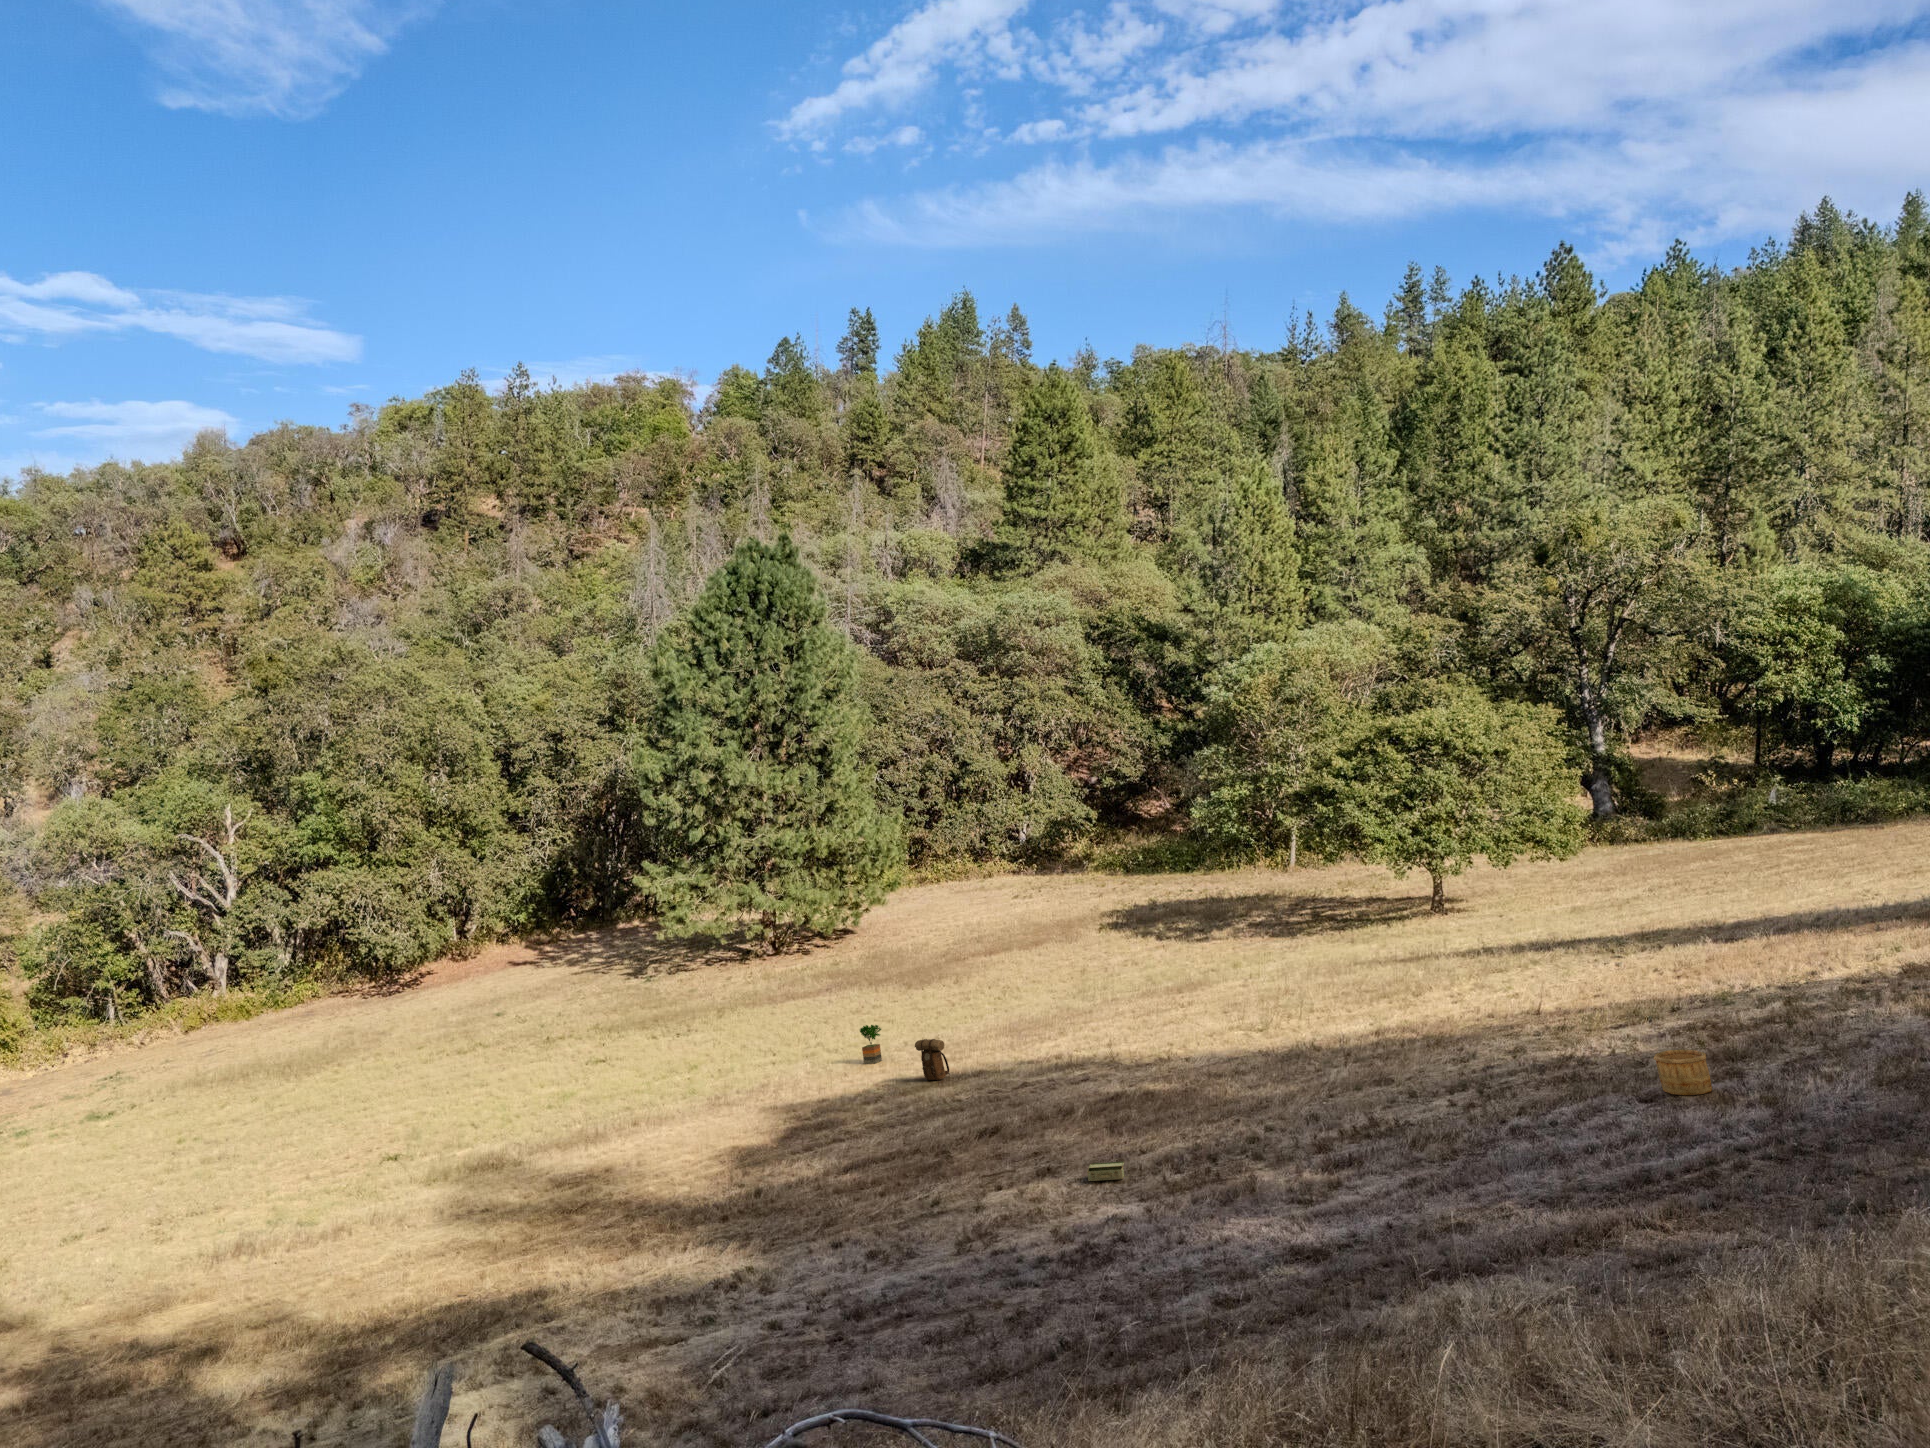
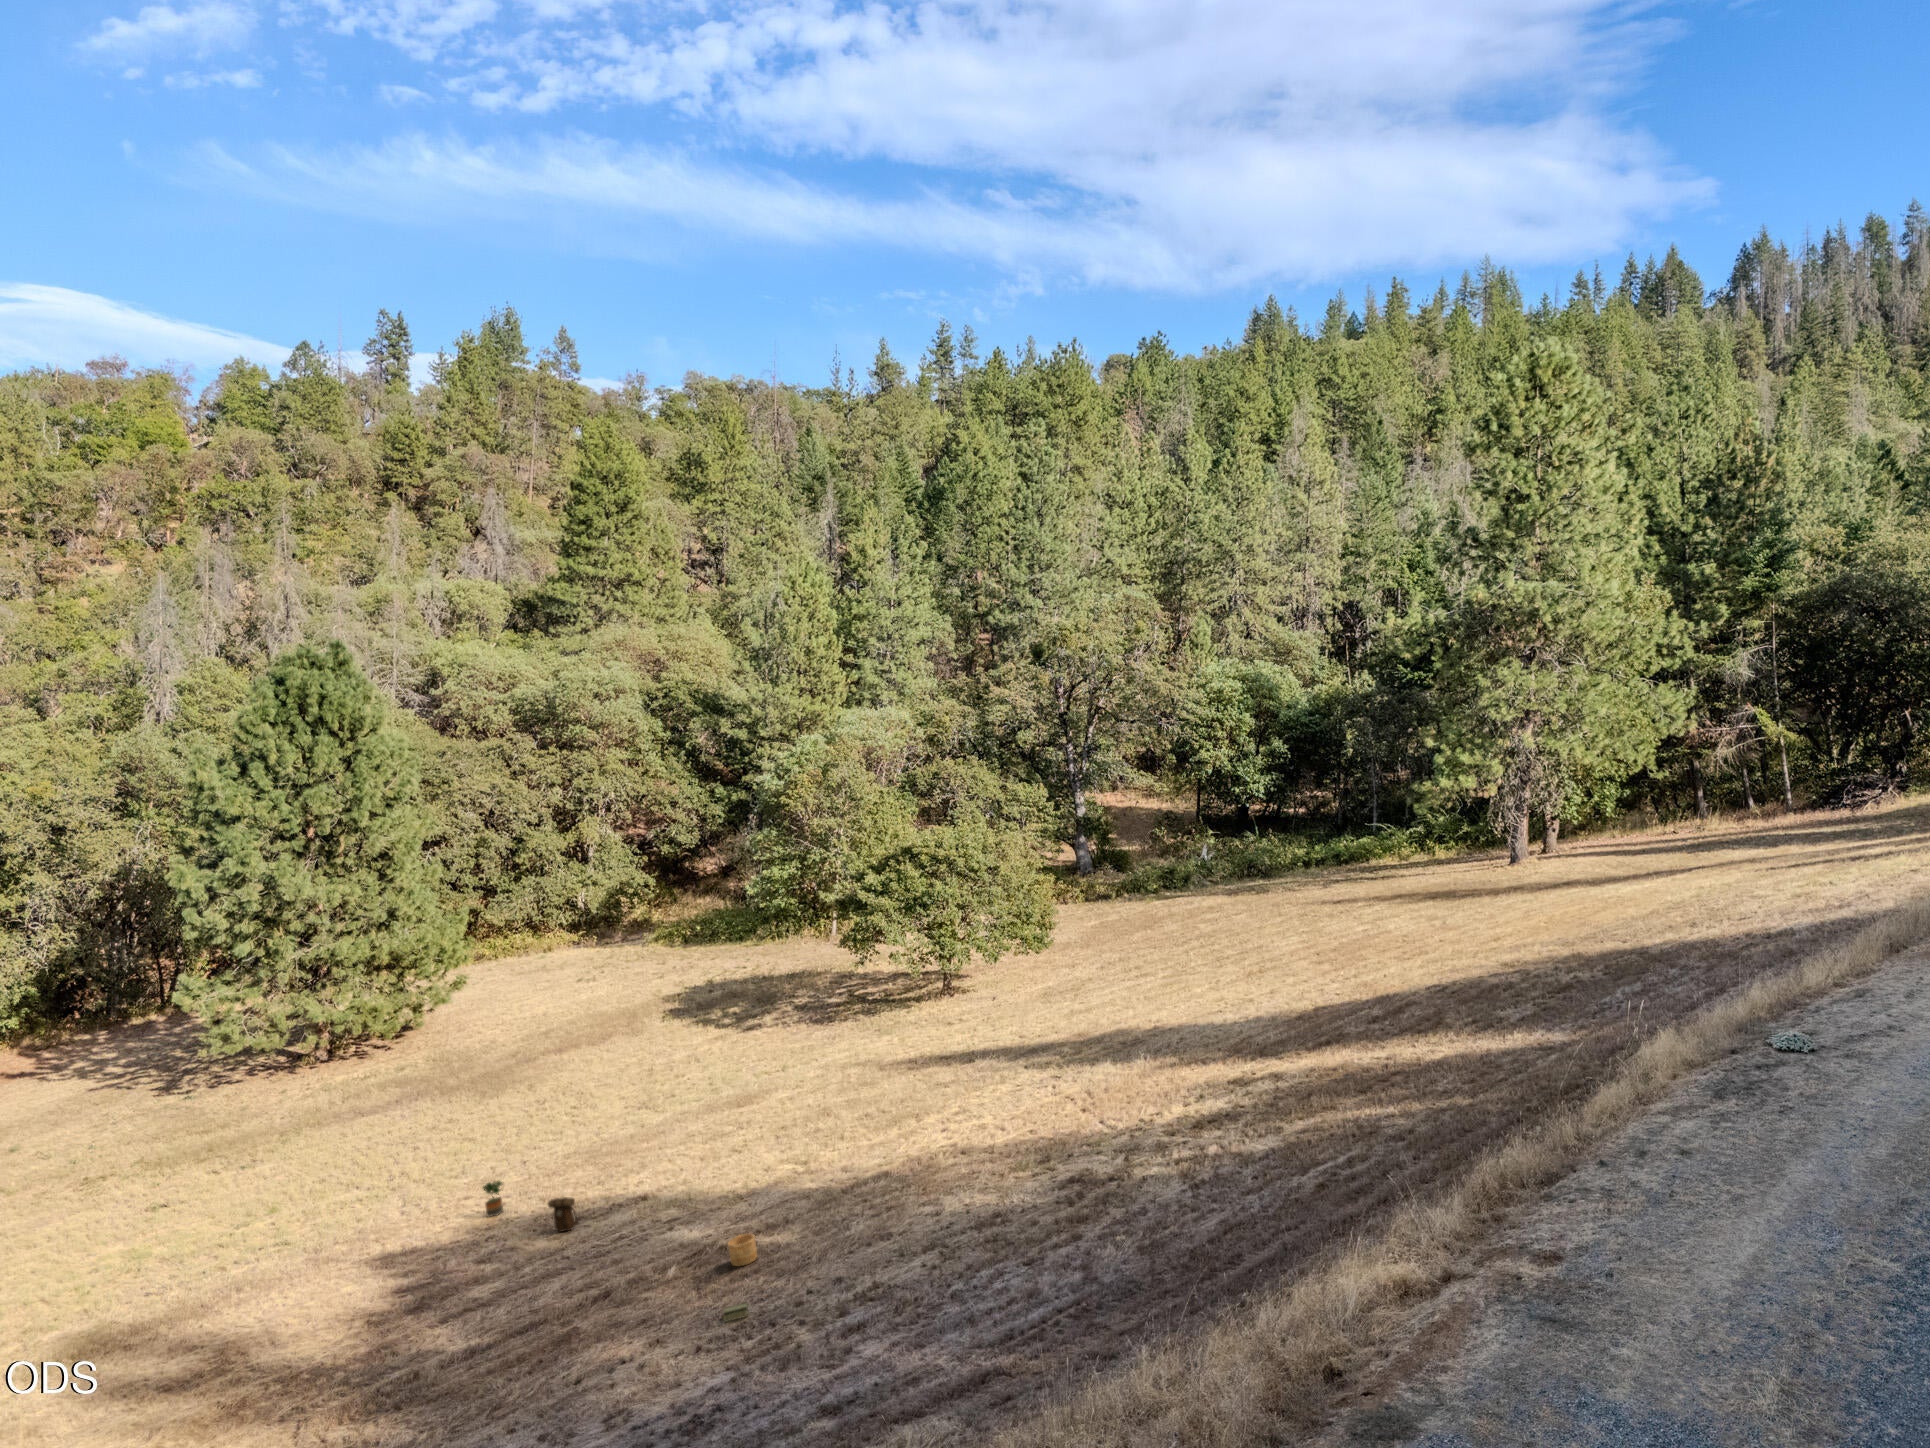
wooden bucket: present [1654,1050,1712,1095] -> present [728,1234,757,1266]

